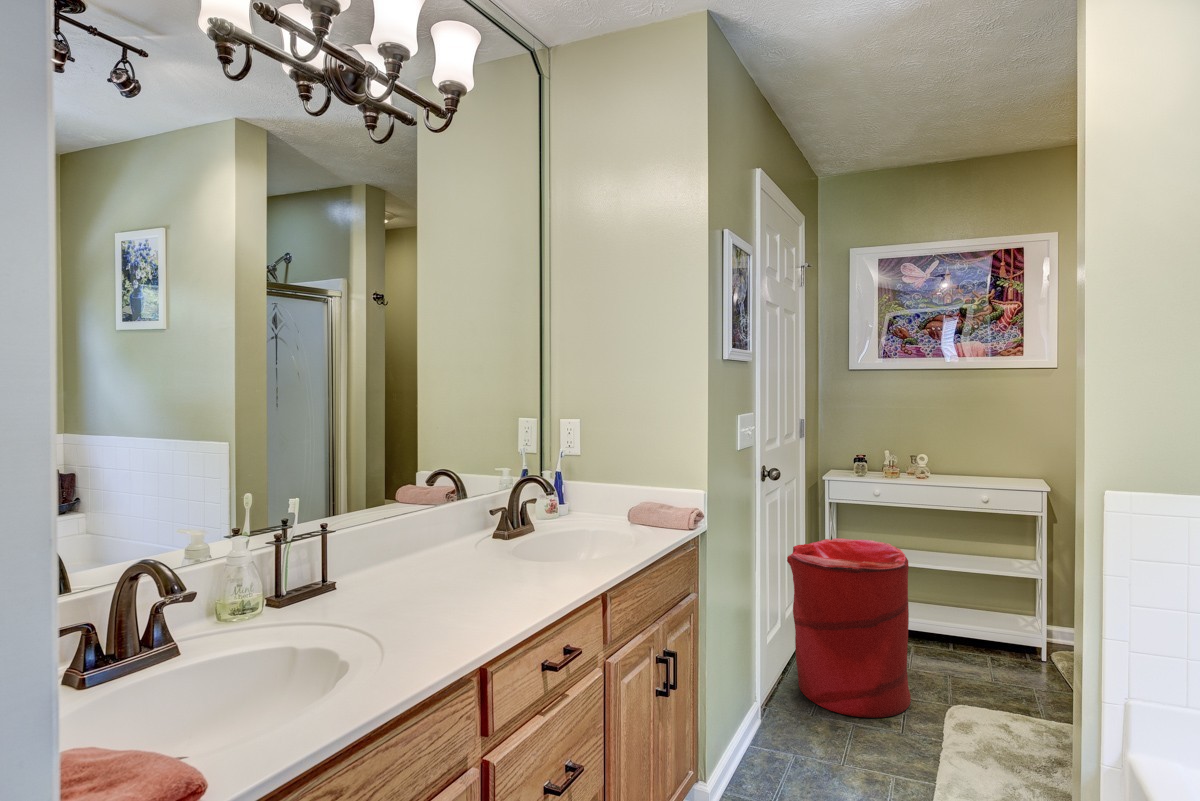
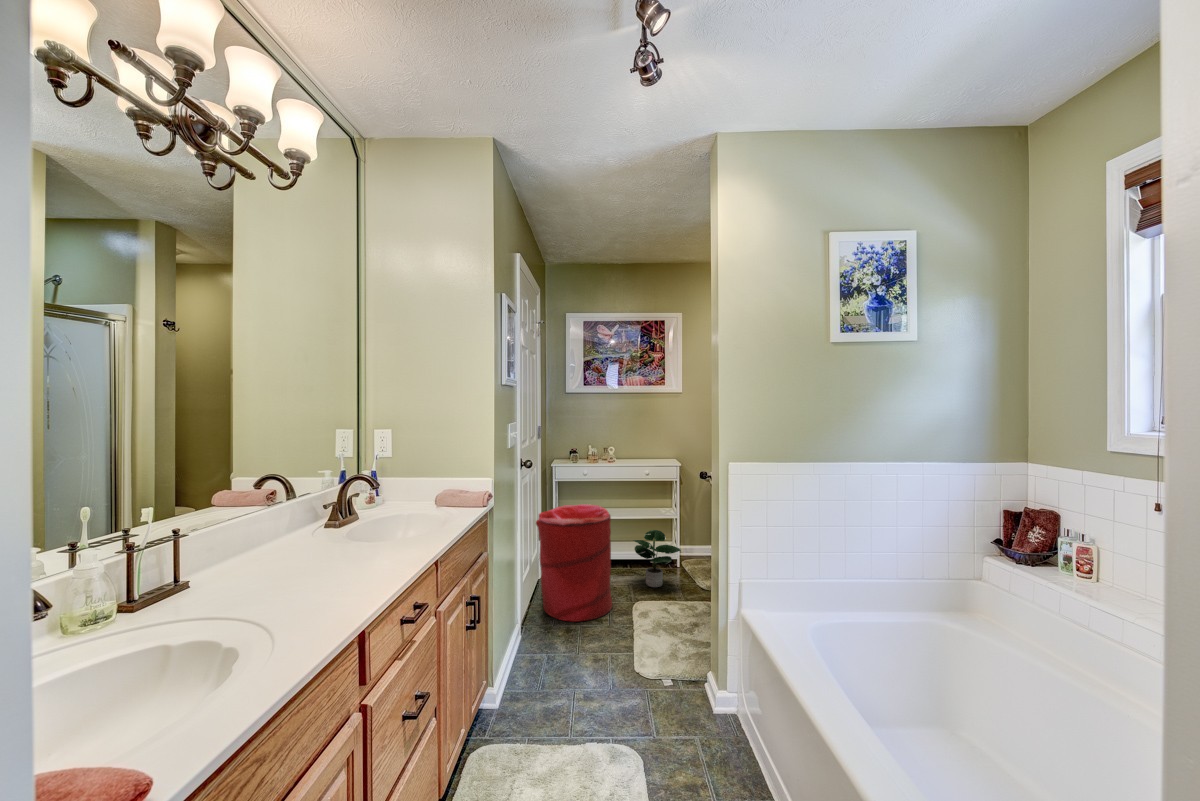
potted plant: none [953,595,1046,690] -> present [633,530,681,587]

